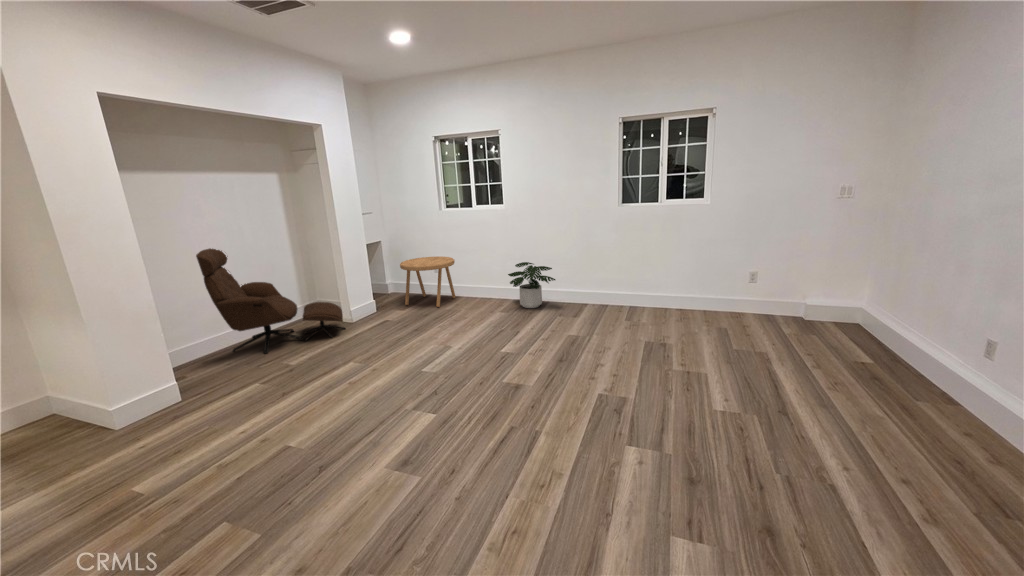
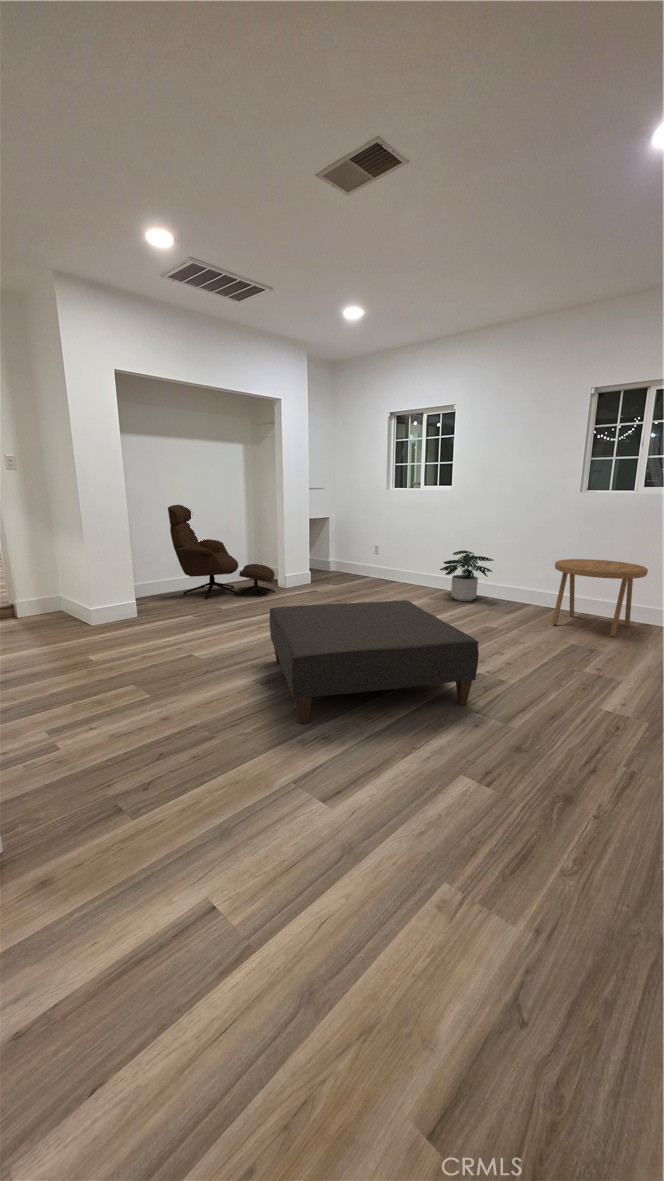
side table: present [400,256,455,307] -> present [552,559,648,637]
ottoman: none [382,332,622,520] -> present [270,600,479,723]

